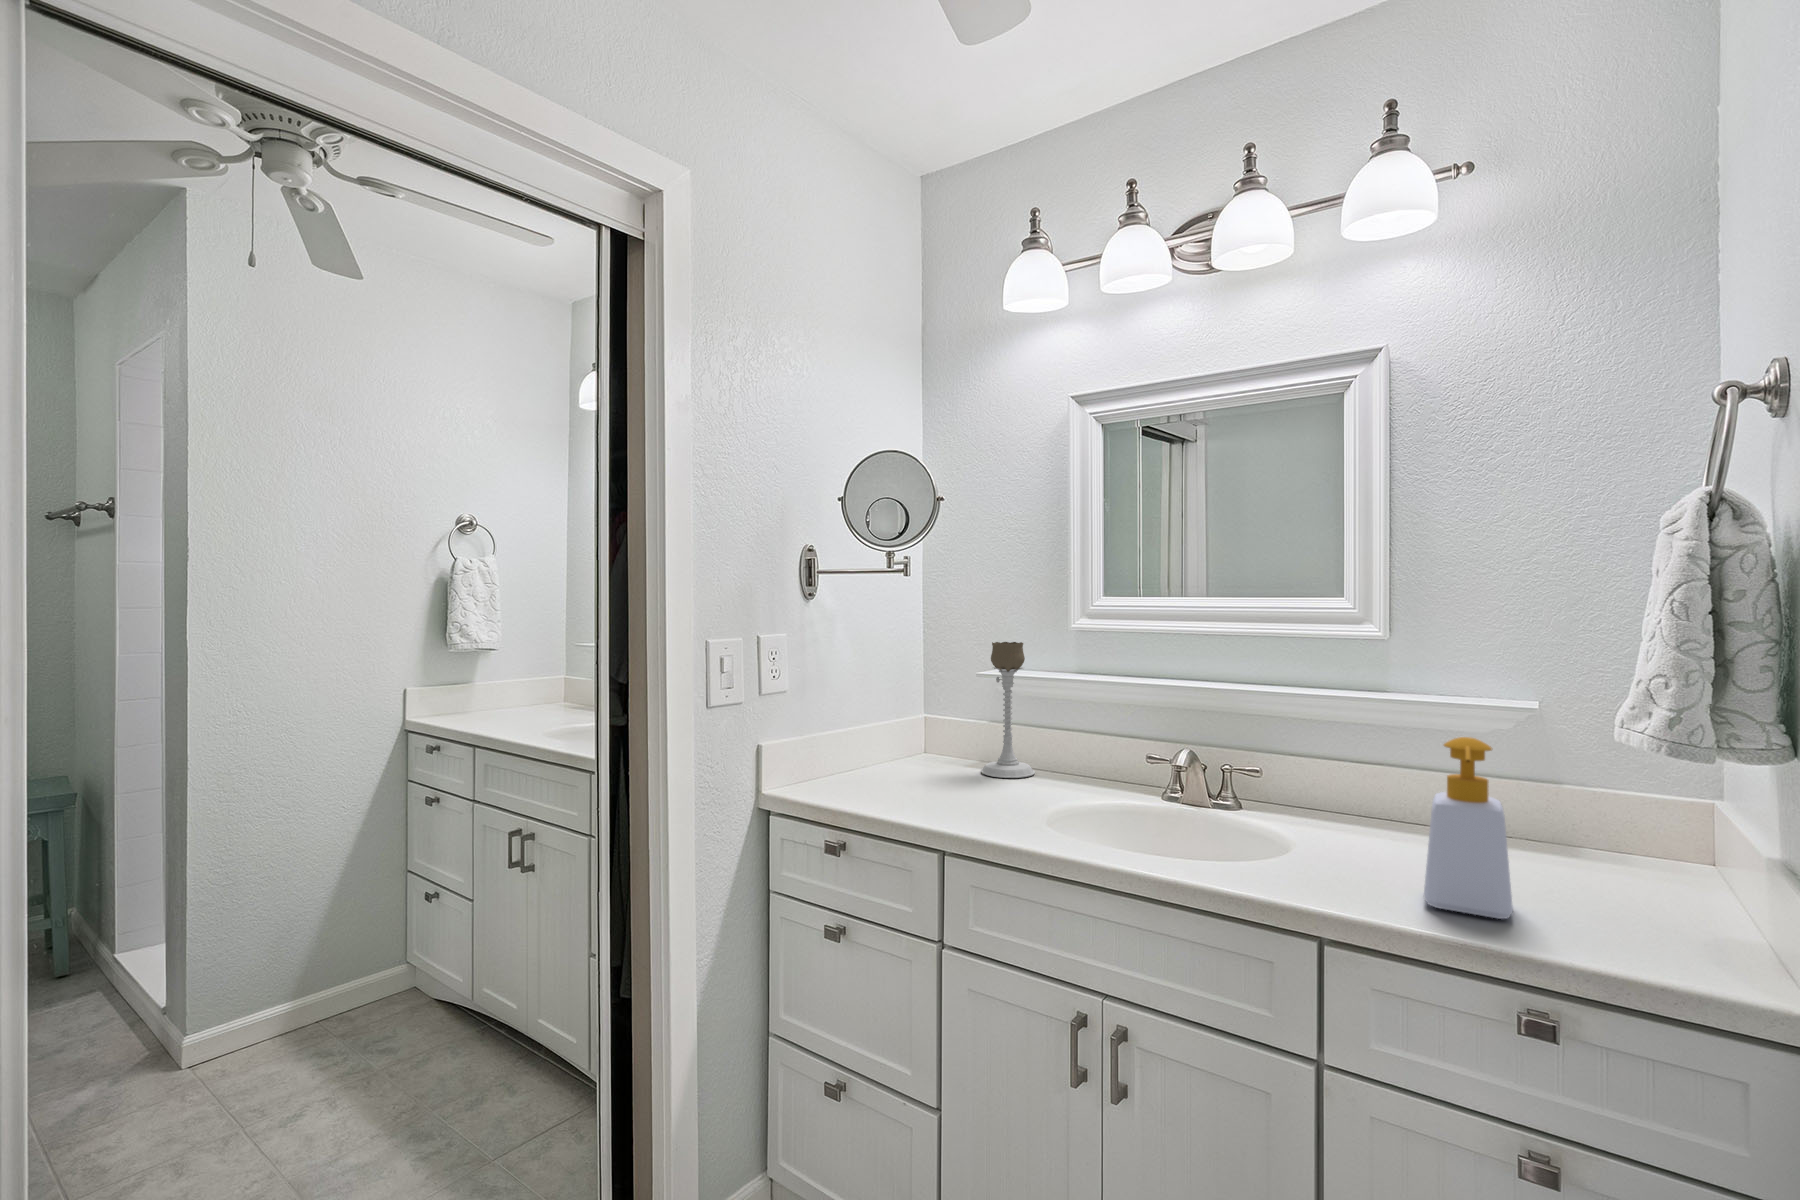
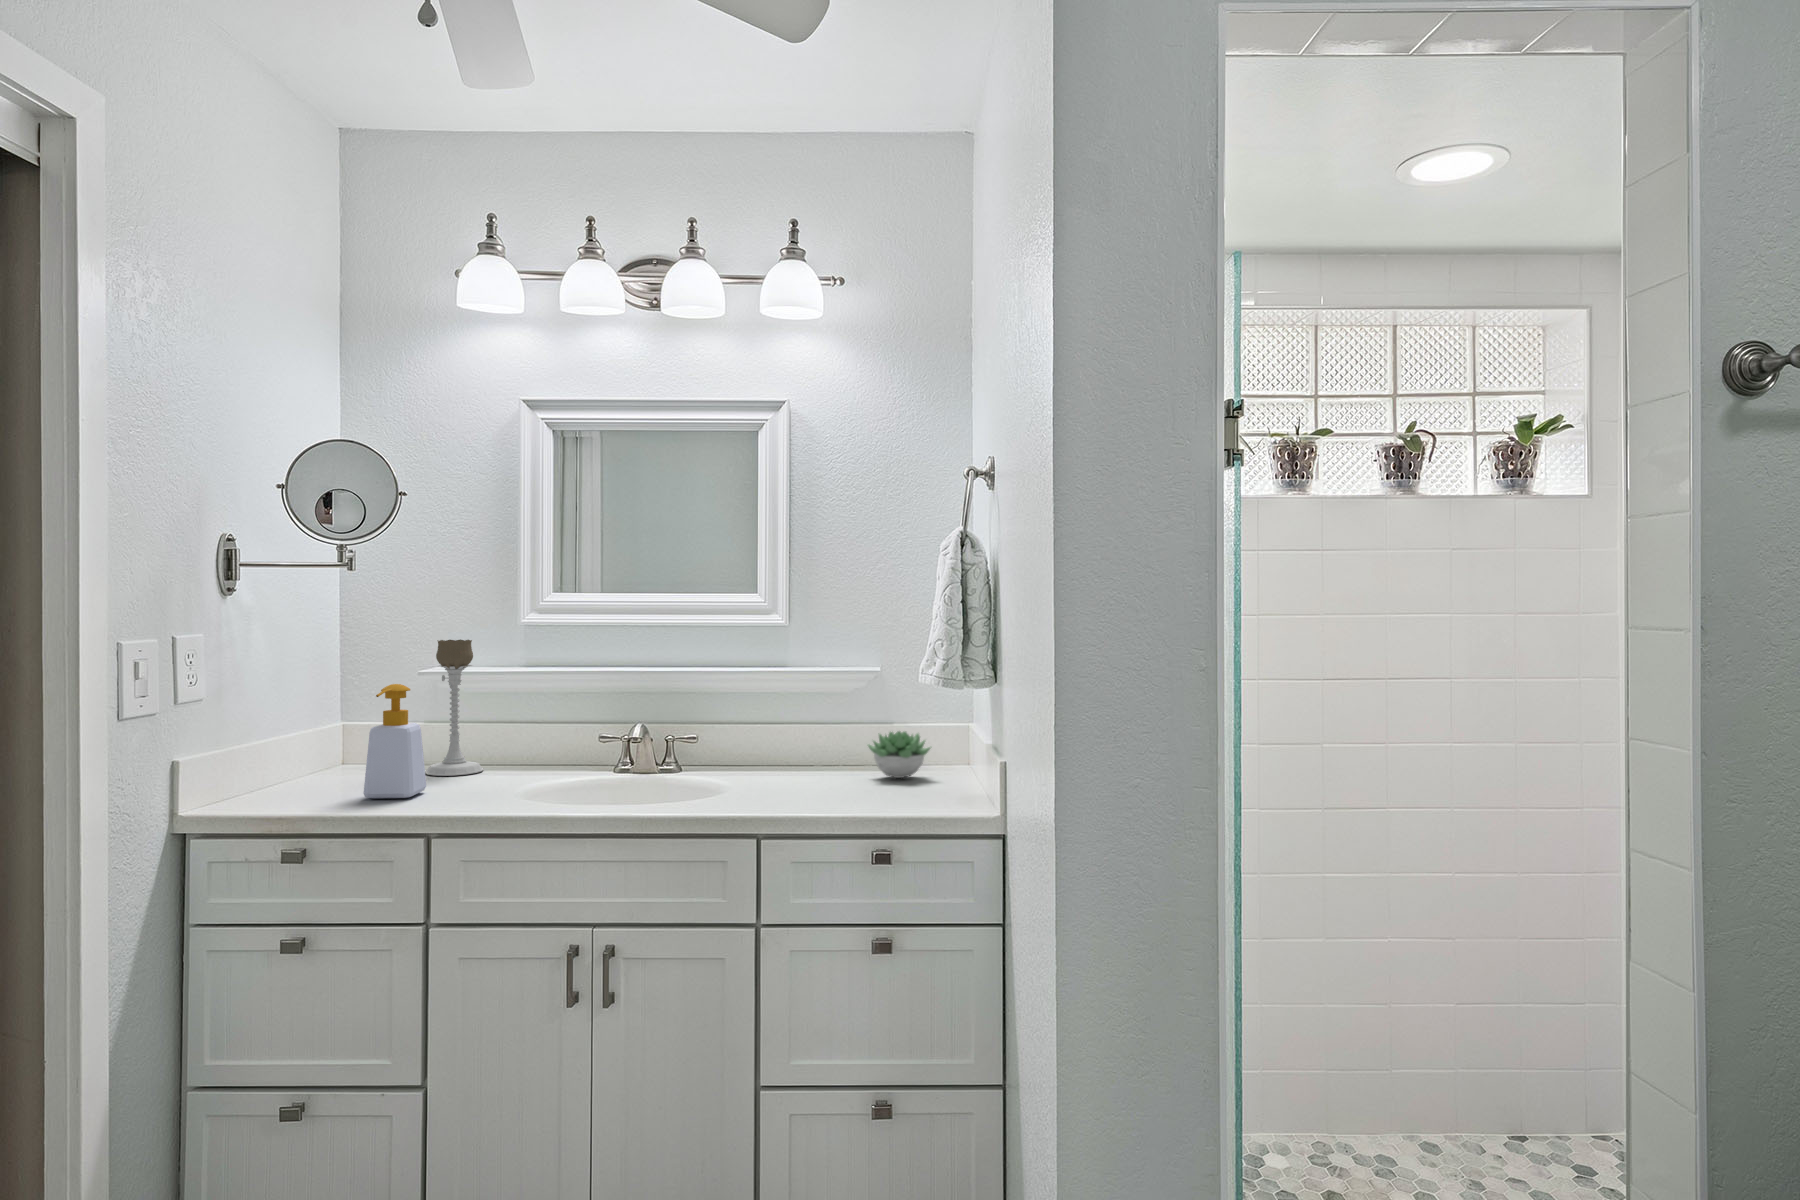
soap bottle: present [1424,737,1513,919] -> present [364,684,426,798]
succulent plant: none [1511,795,1636,869] -> present [868,731,930,778]

